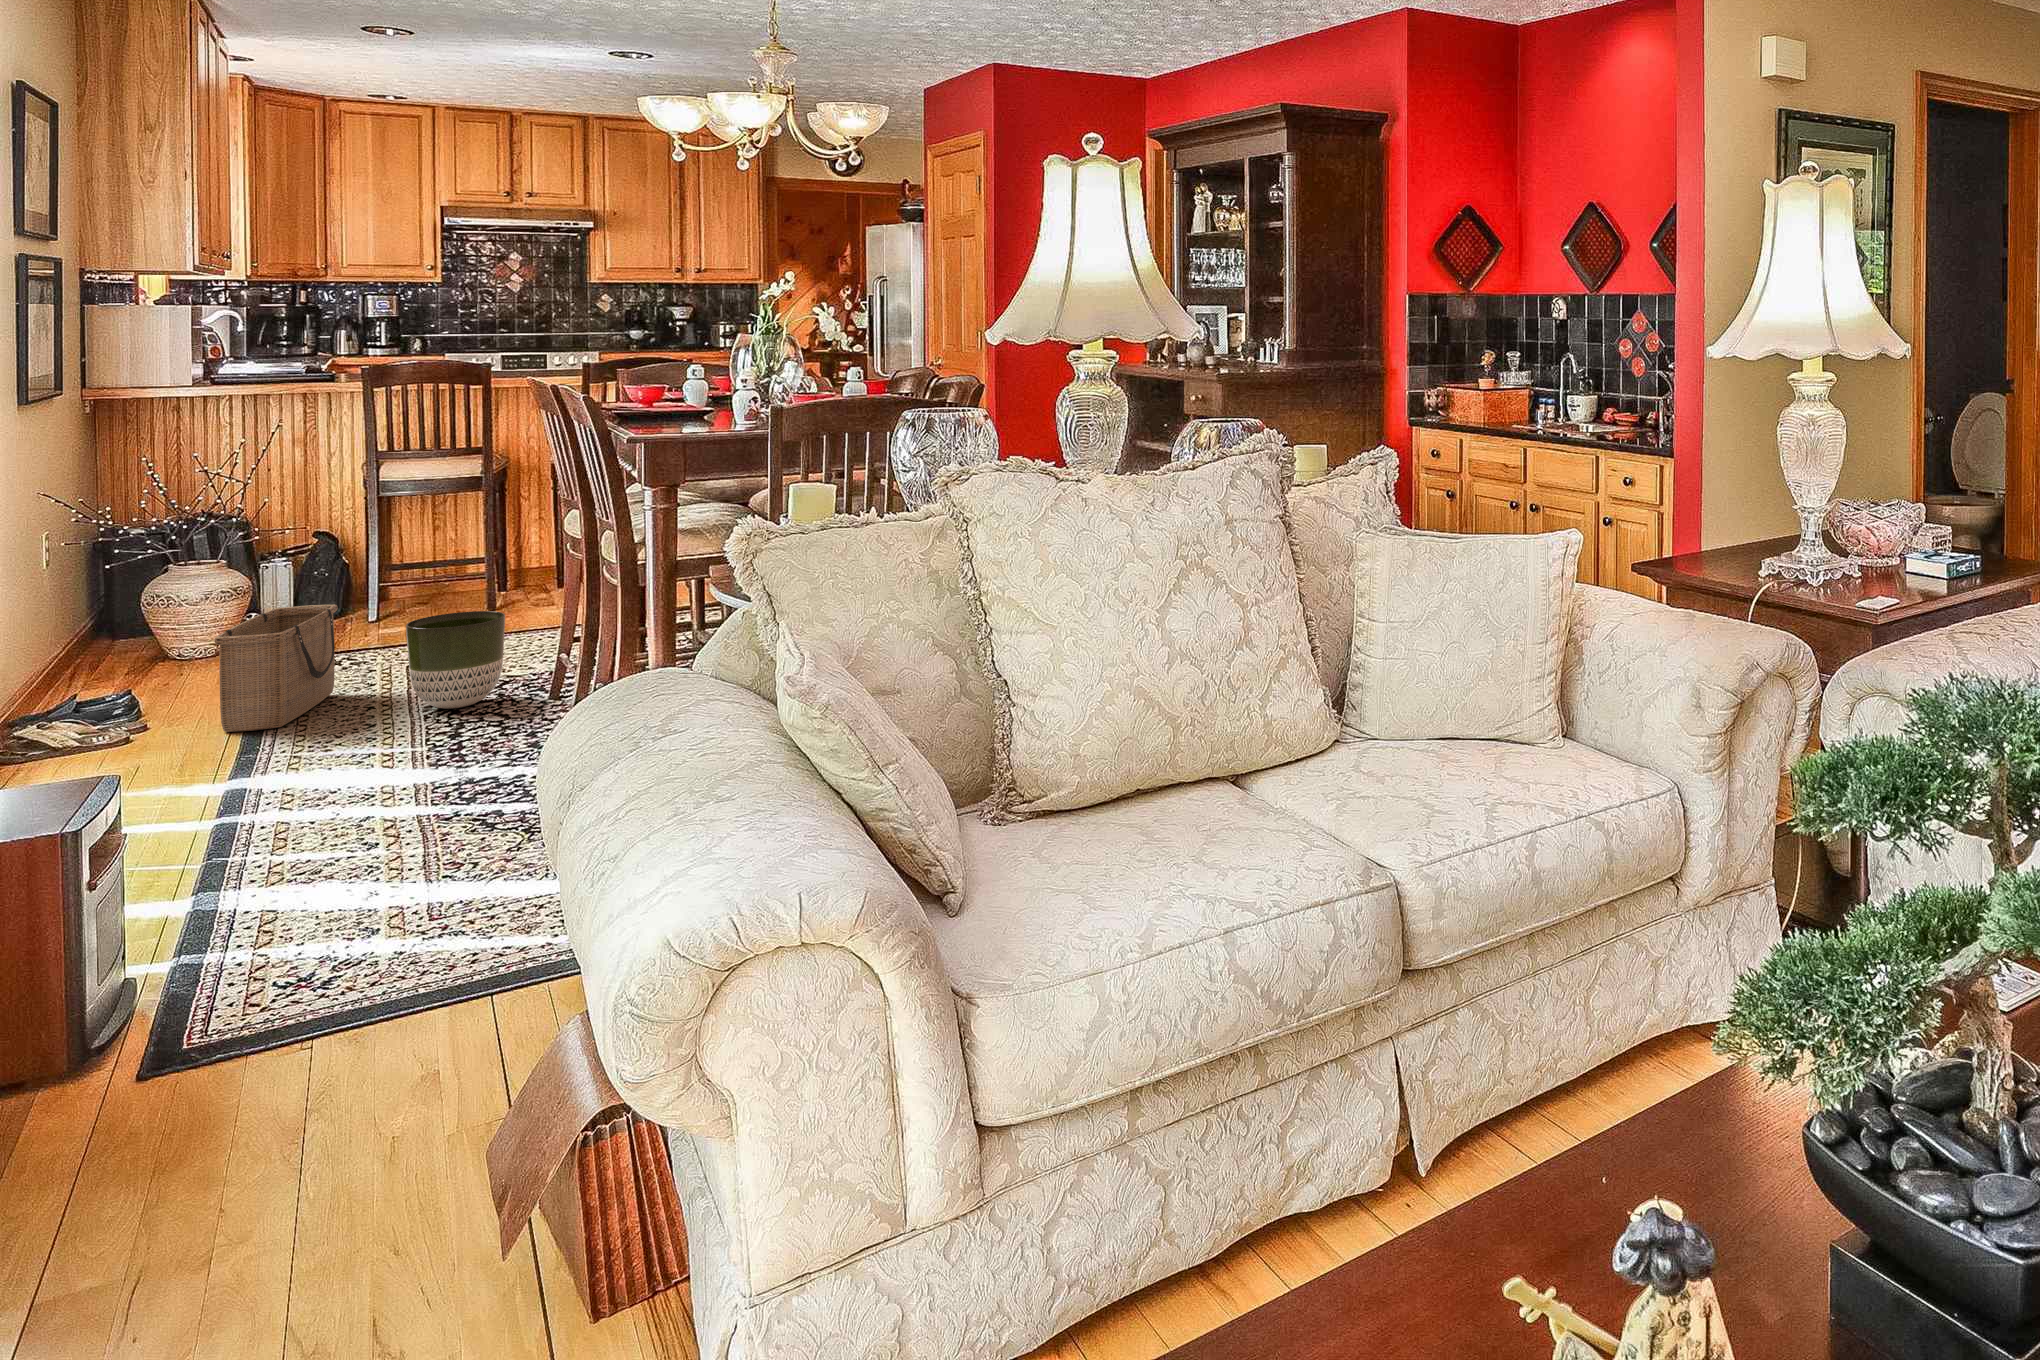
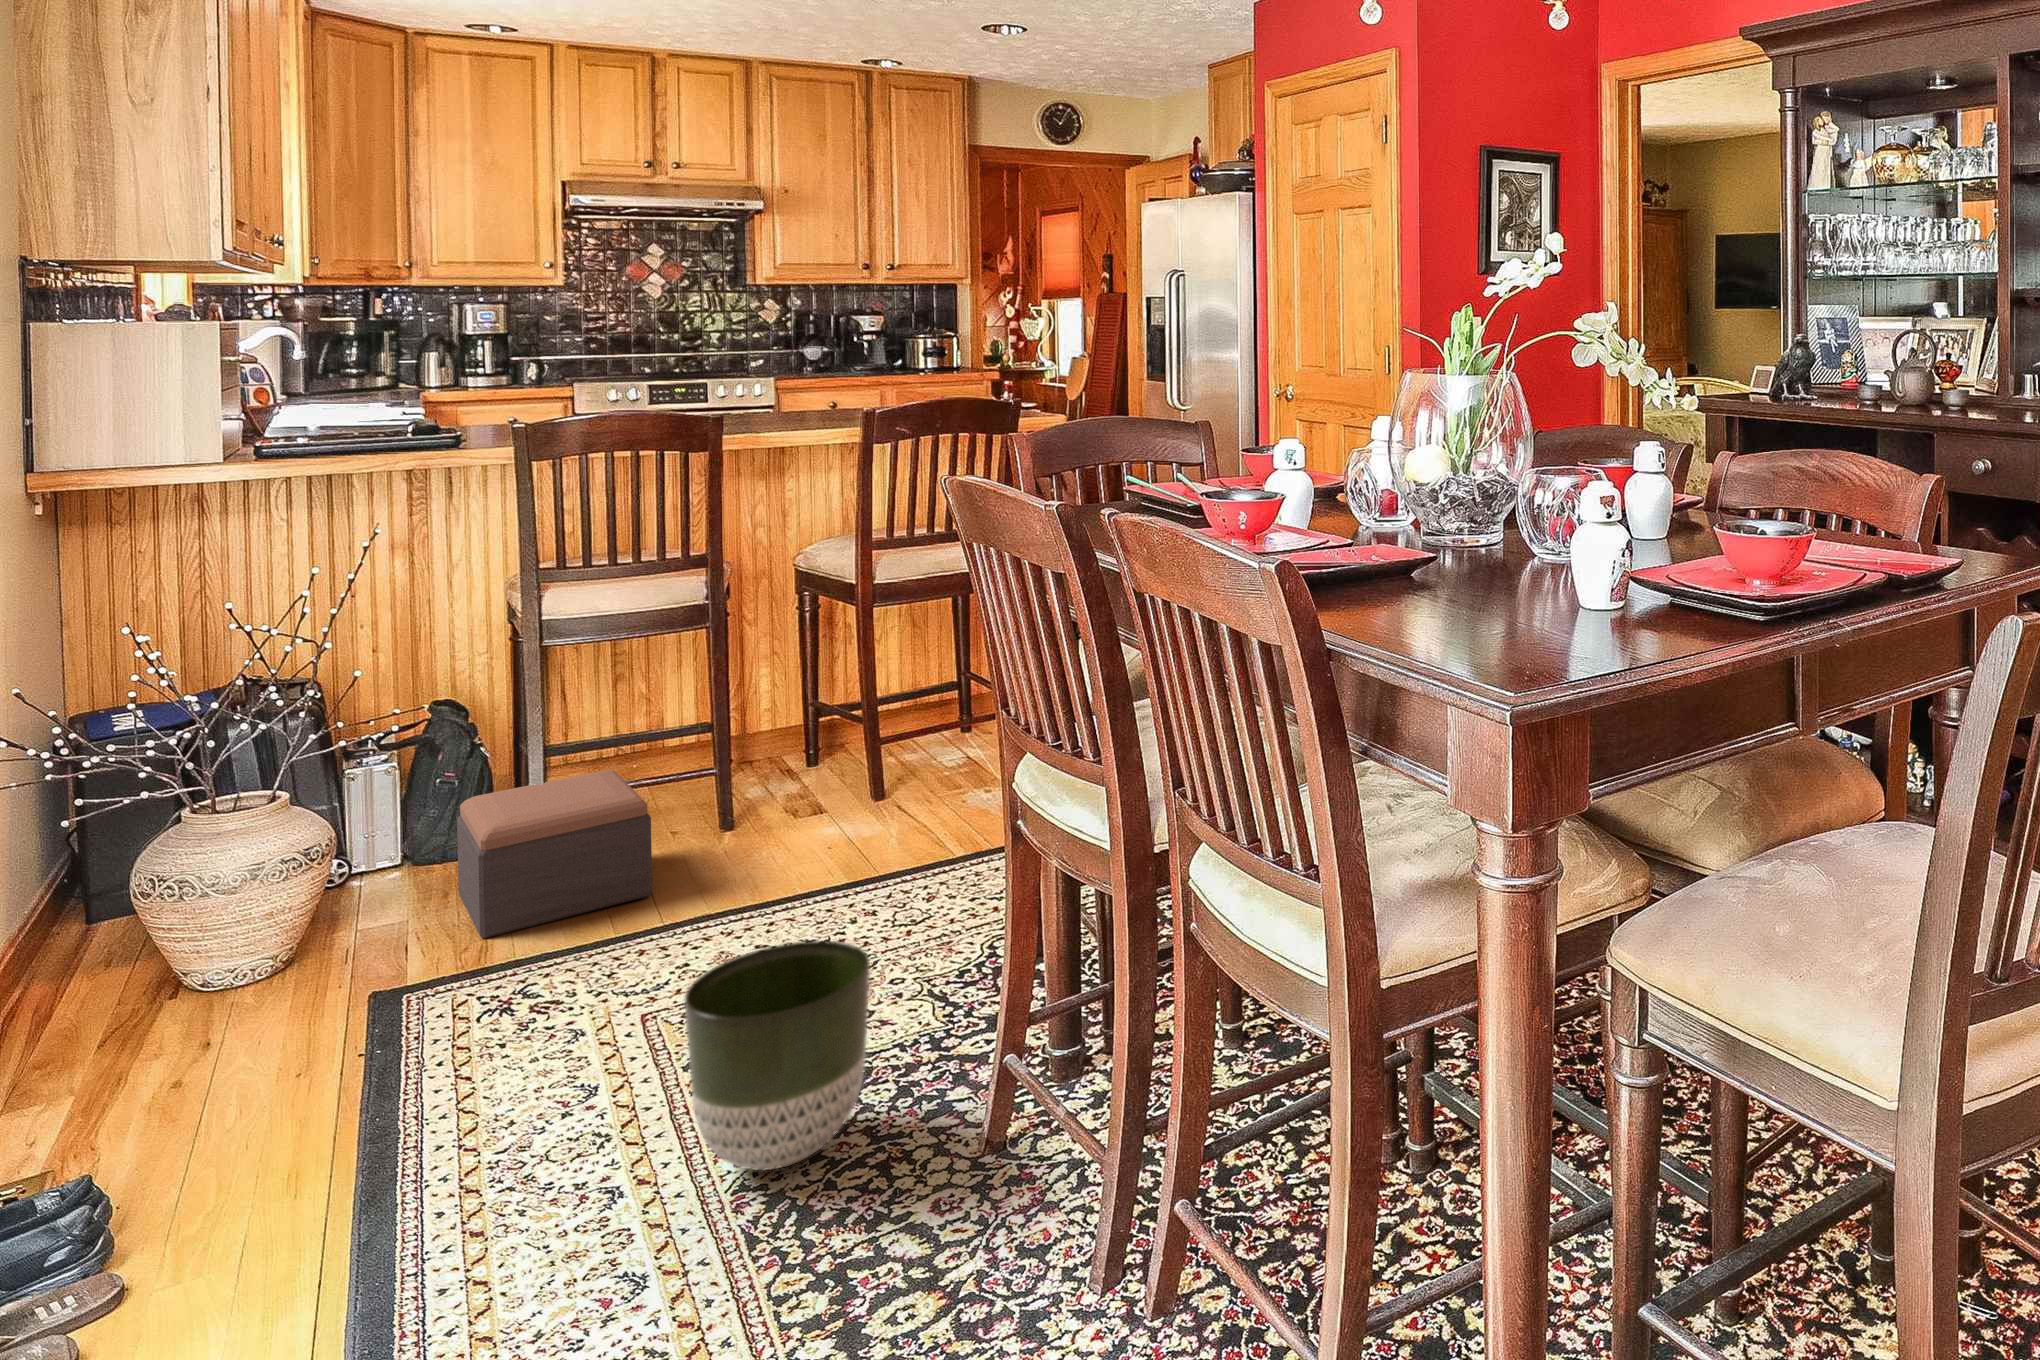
footstool: none [323,569,435,648] -> present [457,770,652,938]
basket: present [214,604,338,732] -> none [291,931,527,1291]

